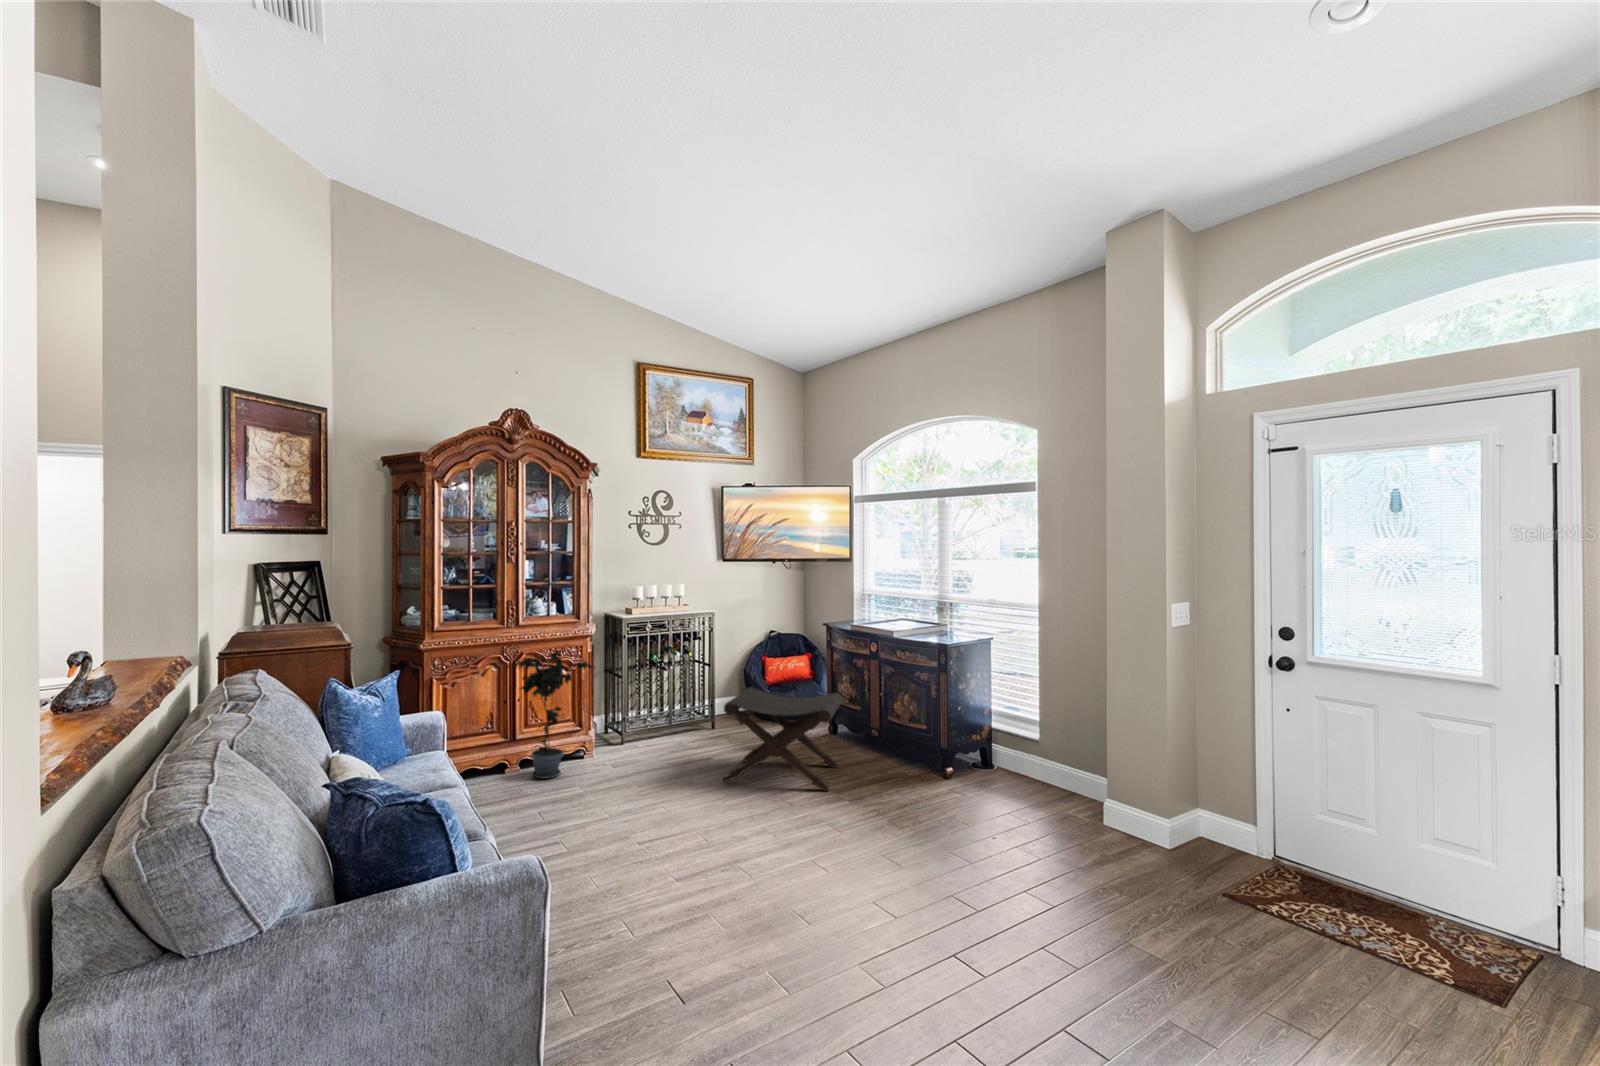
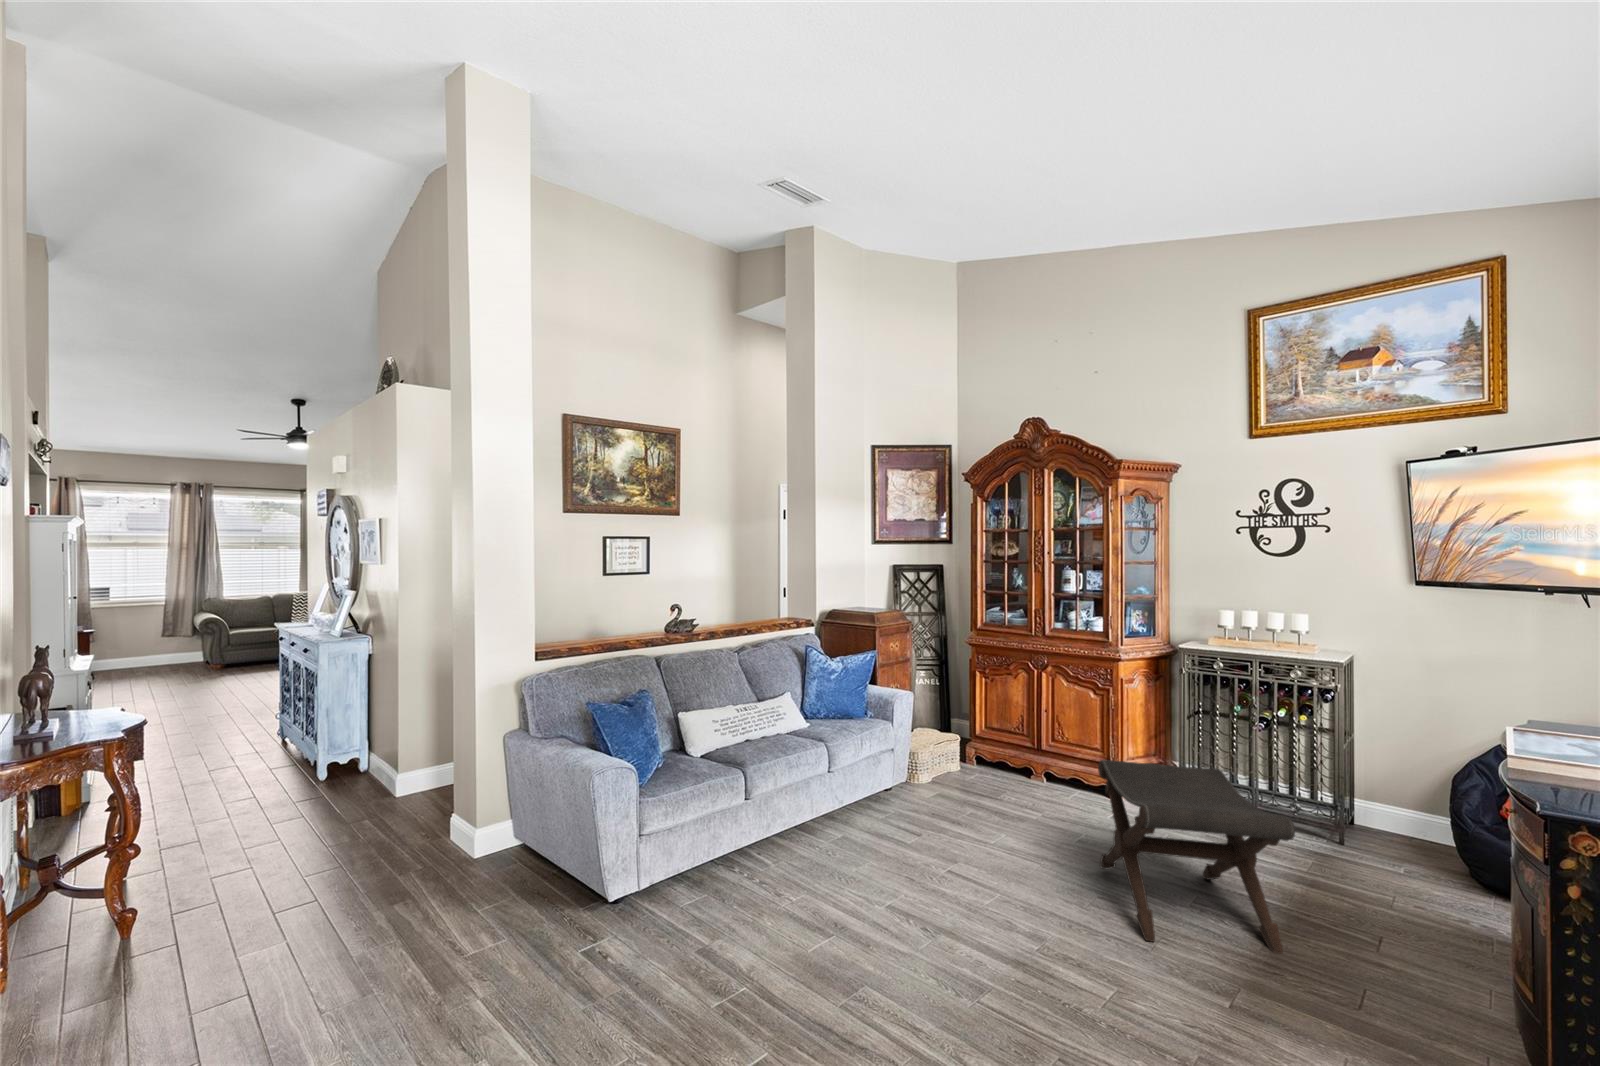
potted plant: present [505,647,595,779] -> none [1005,658,1079,796]

